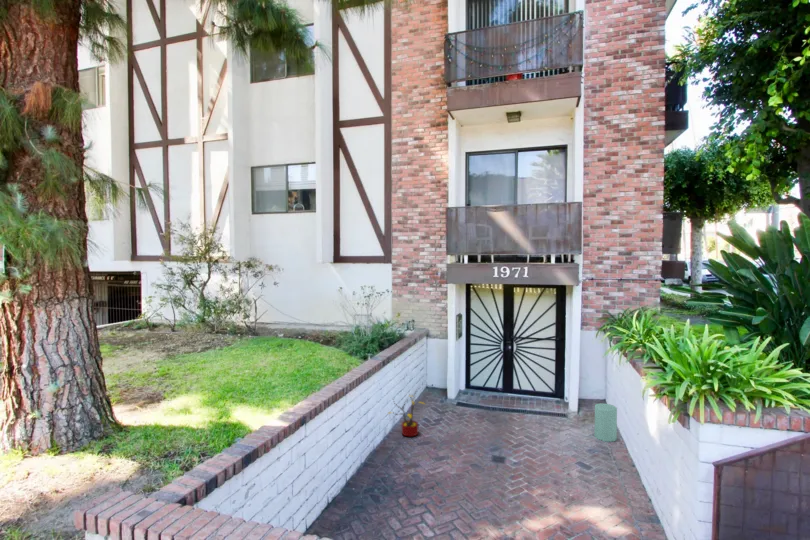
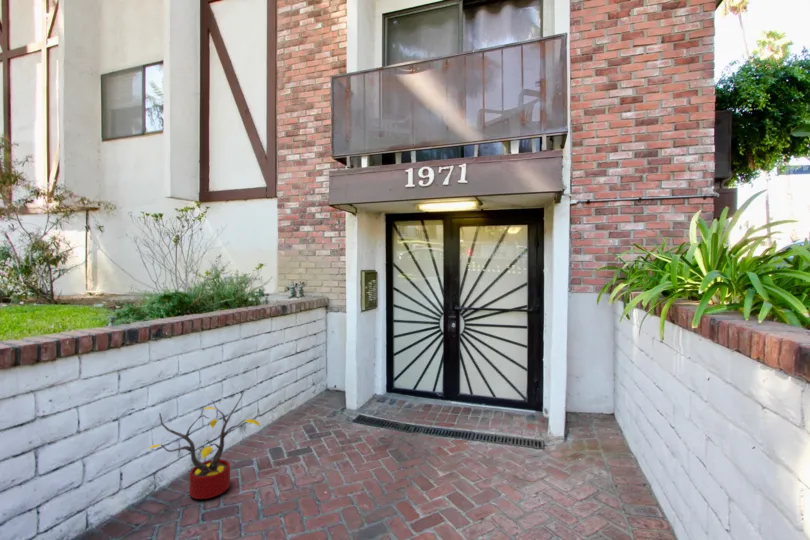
trash can: present [594,403,617,442] -> none [605,425,656,515]

